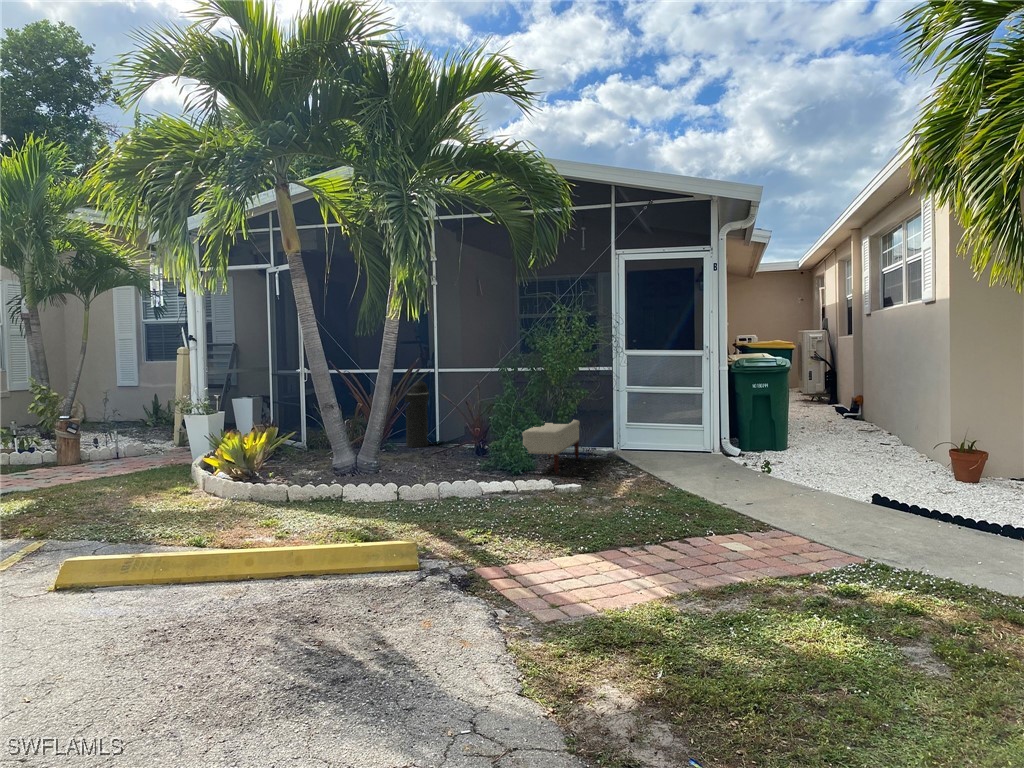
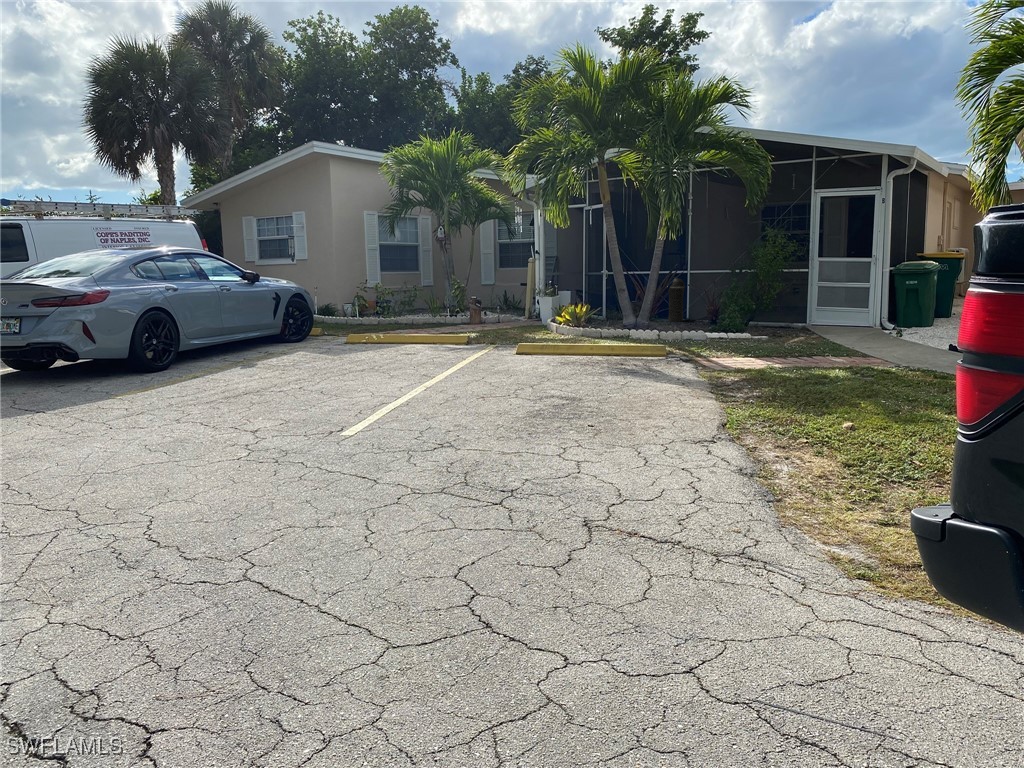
bench: present [522,420,580,474] -> none [737,303,780,334]

